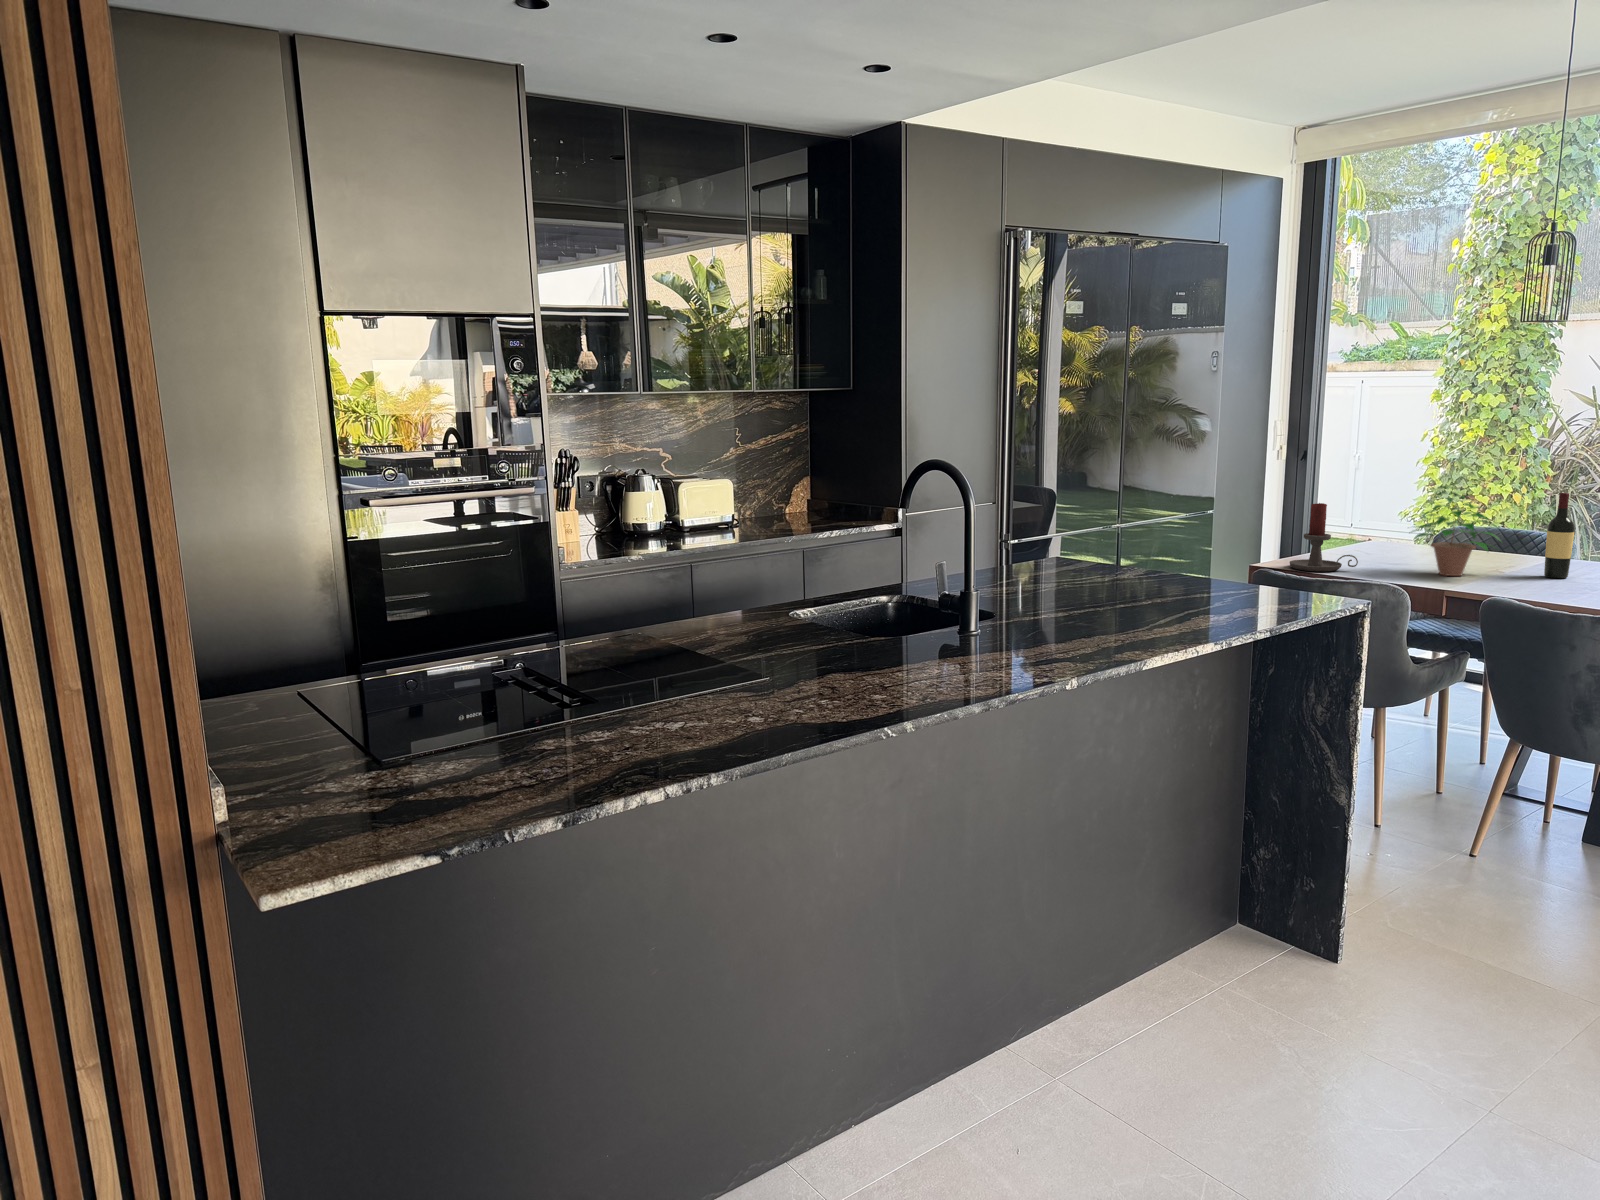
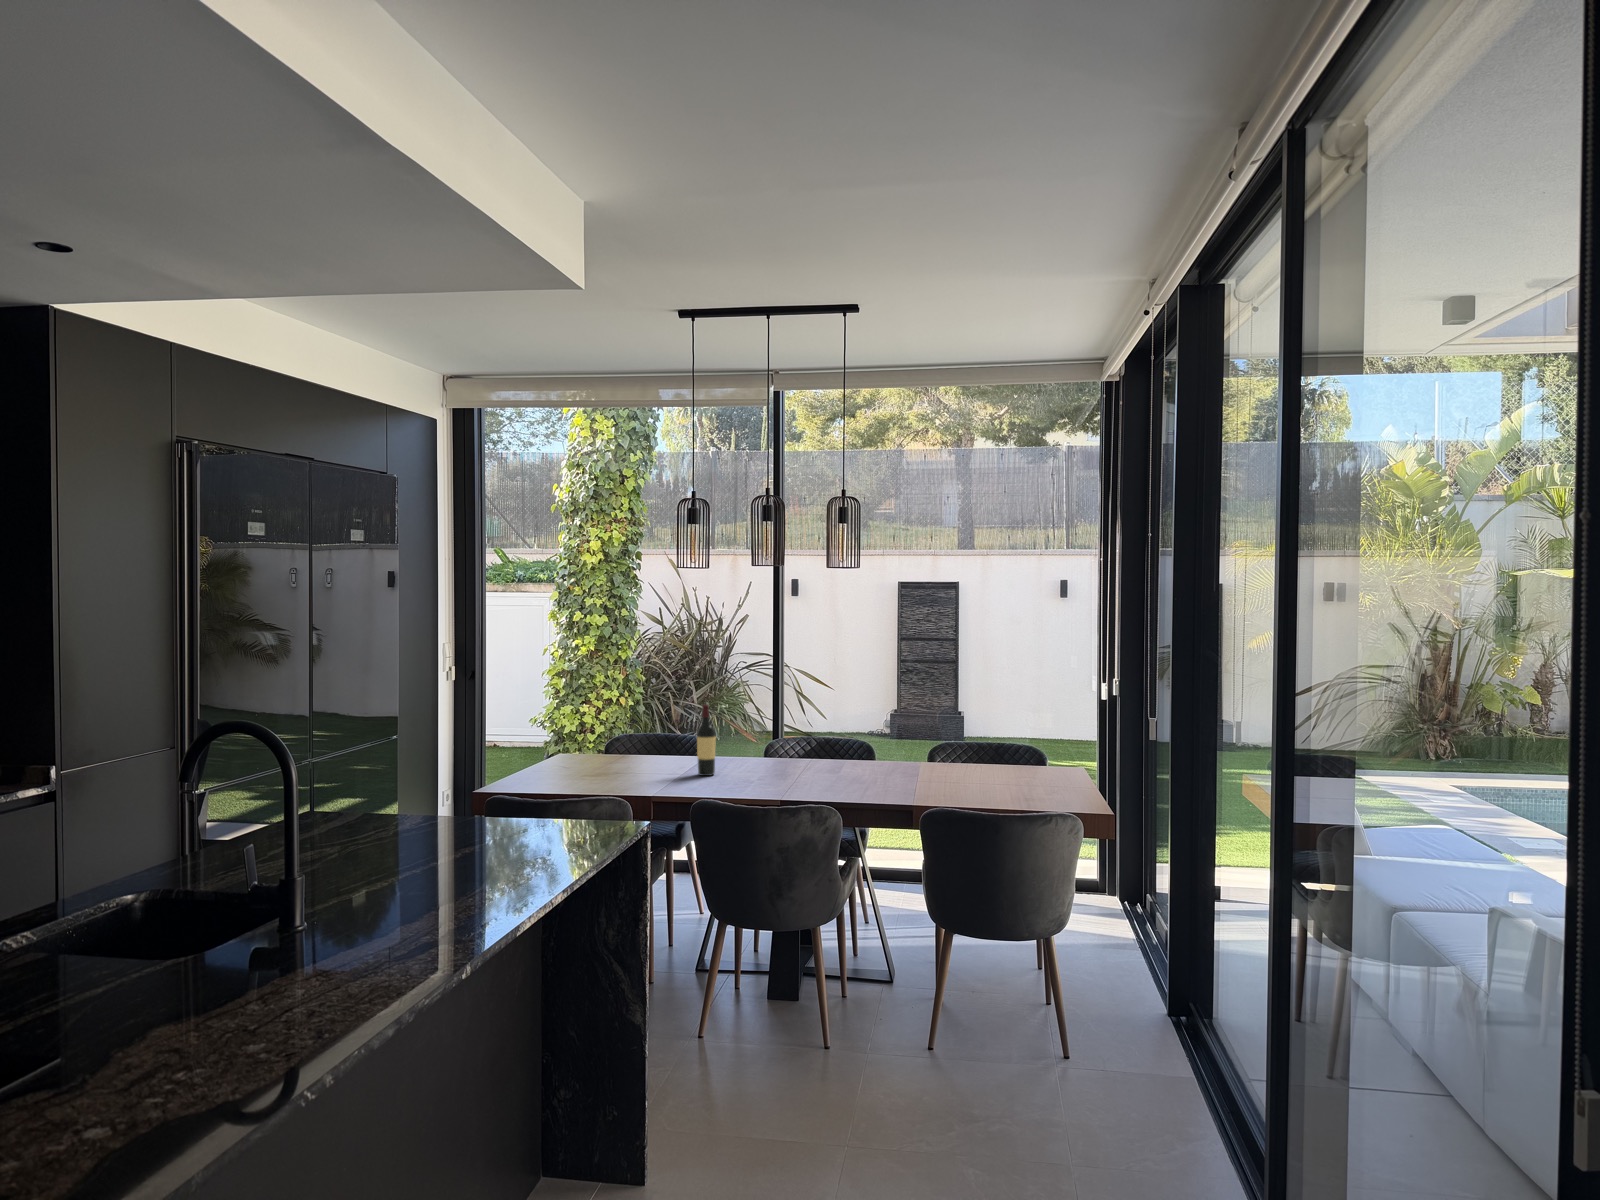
potted plant: present [1413,486,1500,576] -> none [596,705,674,785]
candle holder: present [1289,503,1358,572] -> none [501,729,563,797]

